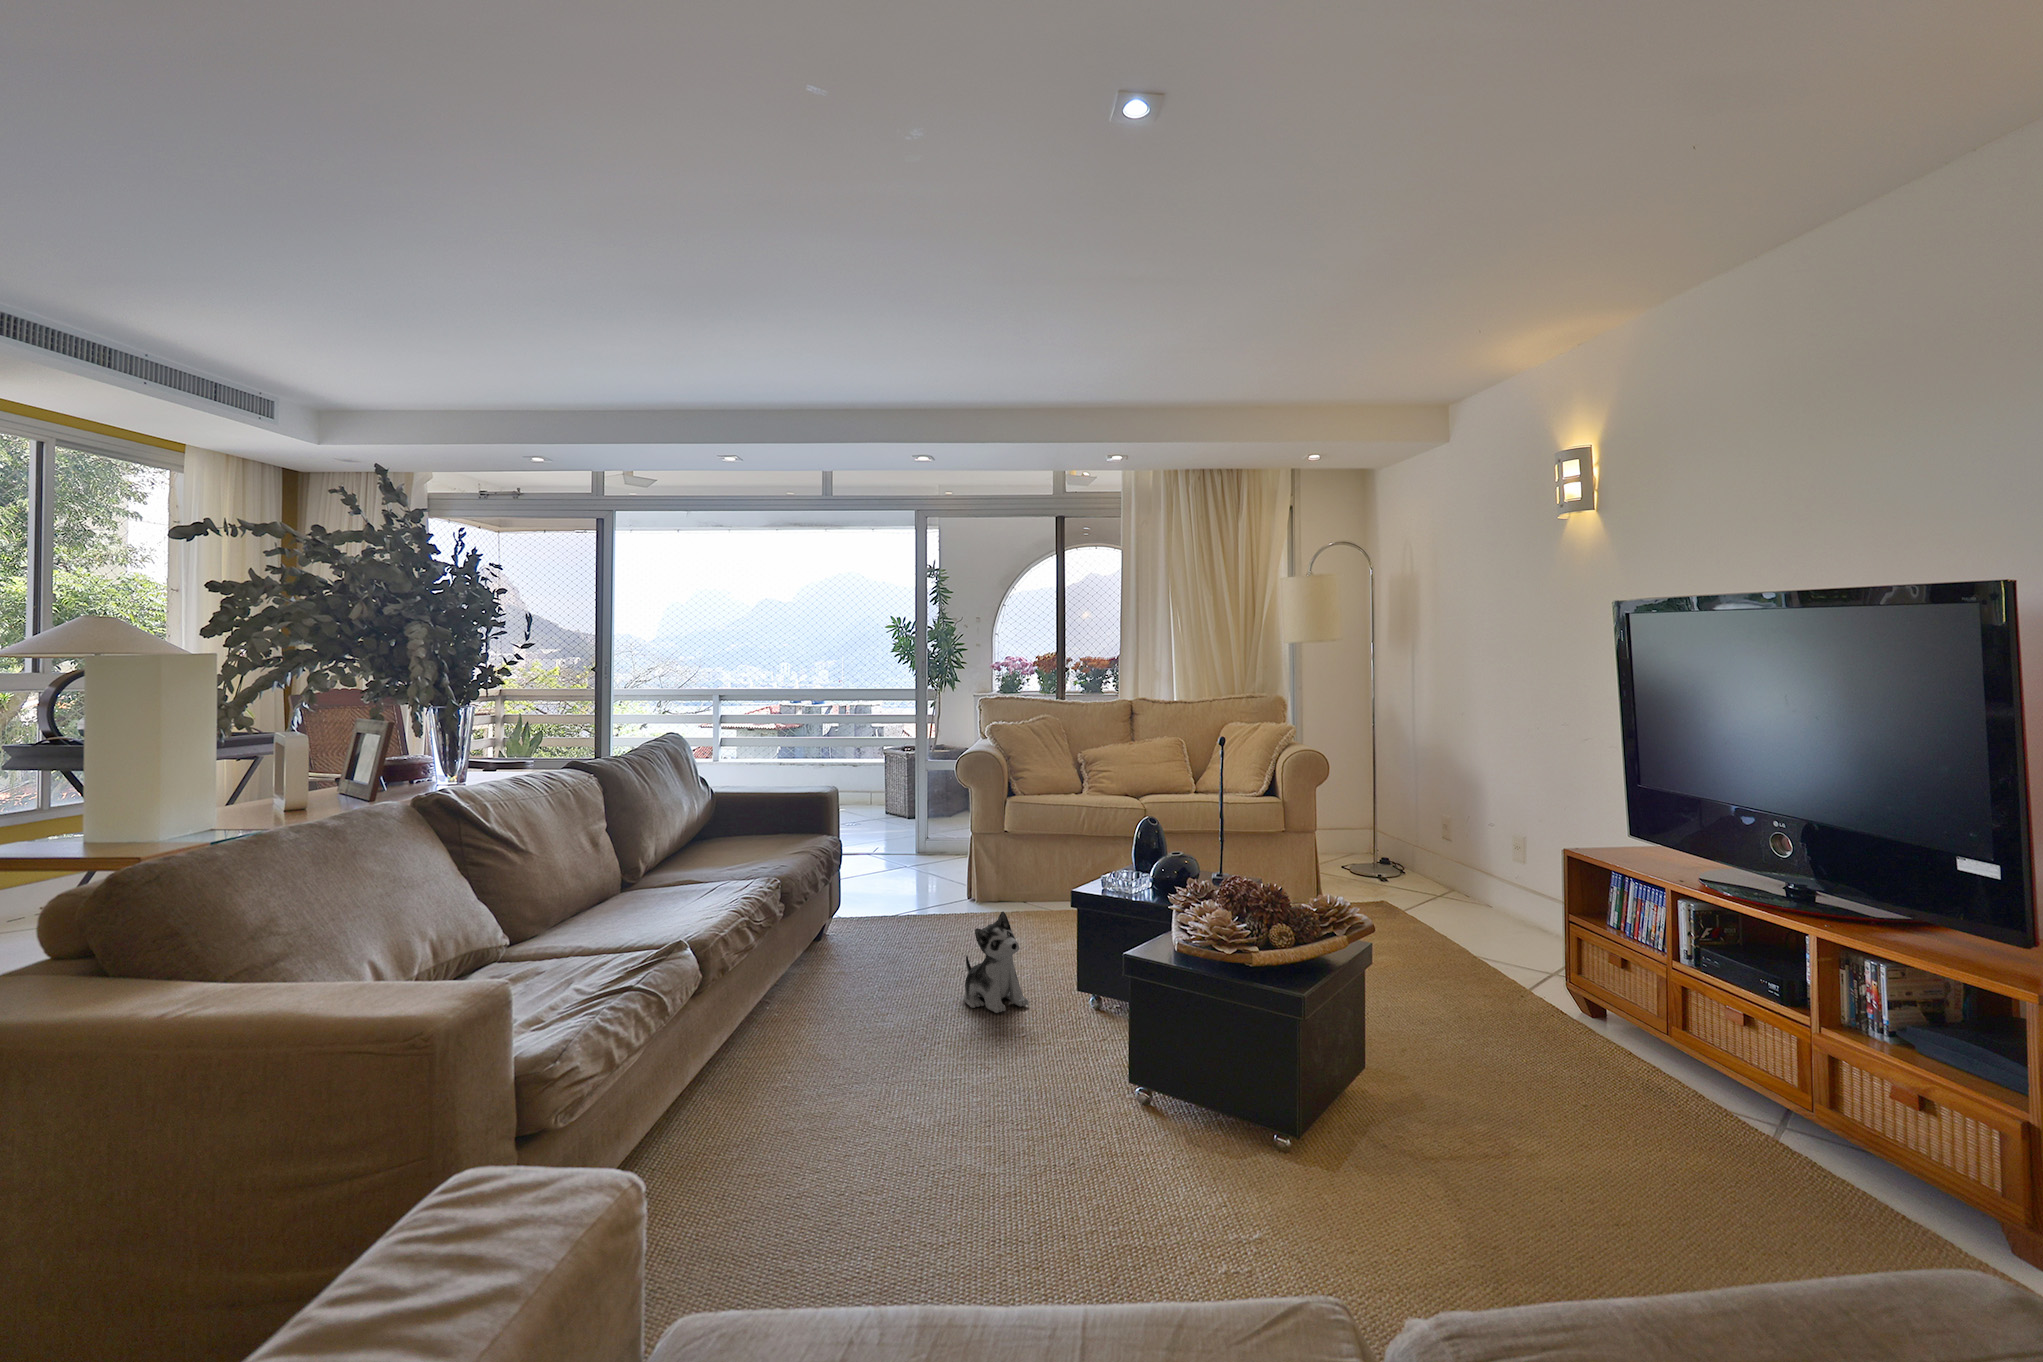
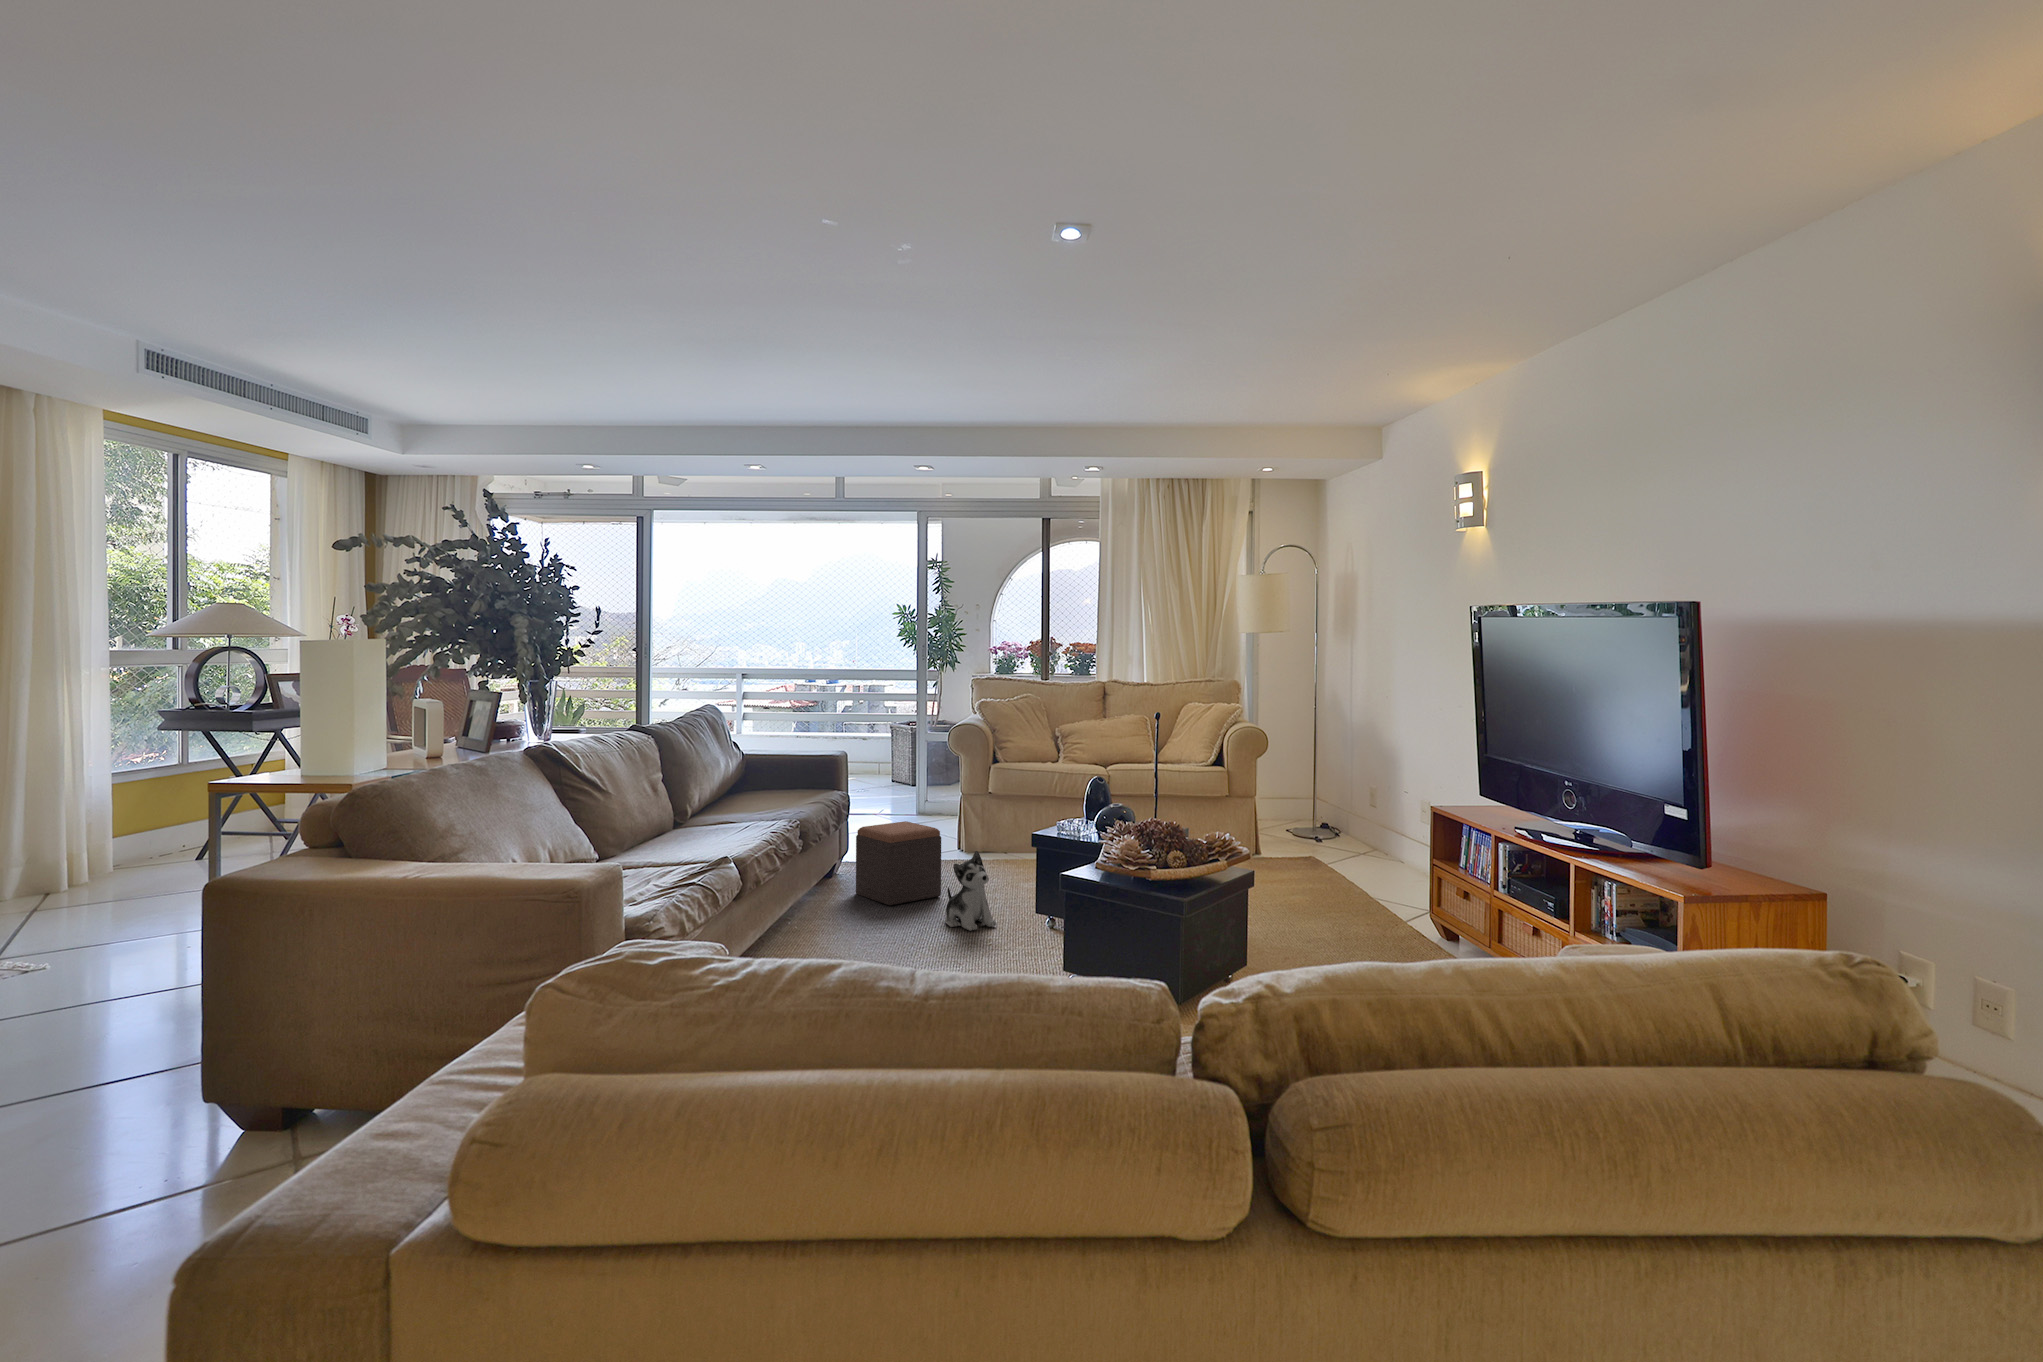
footstool: none [851,871,955,978] -> present [856,821,941,906]

